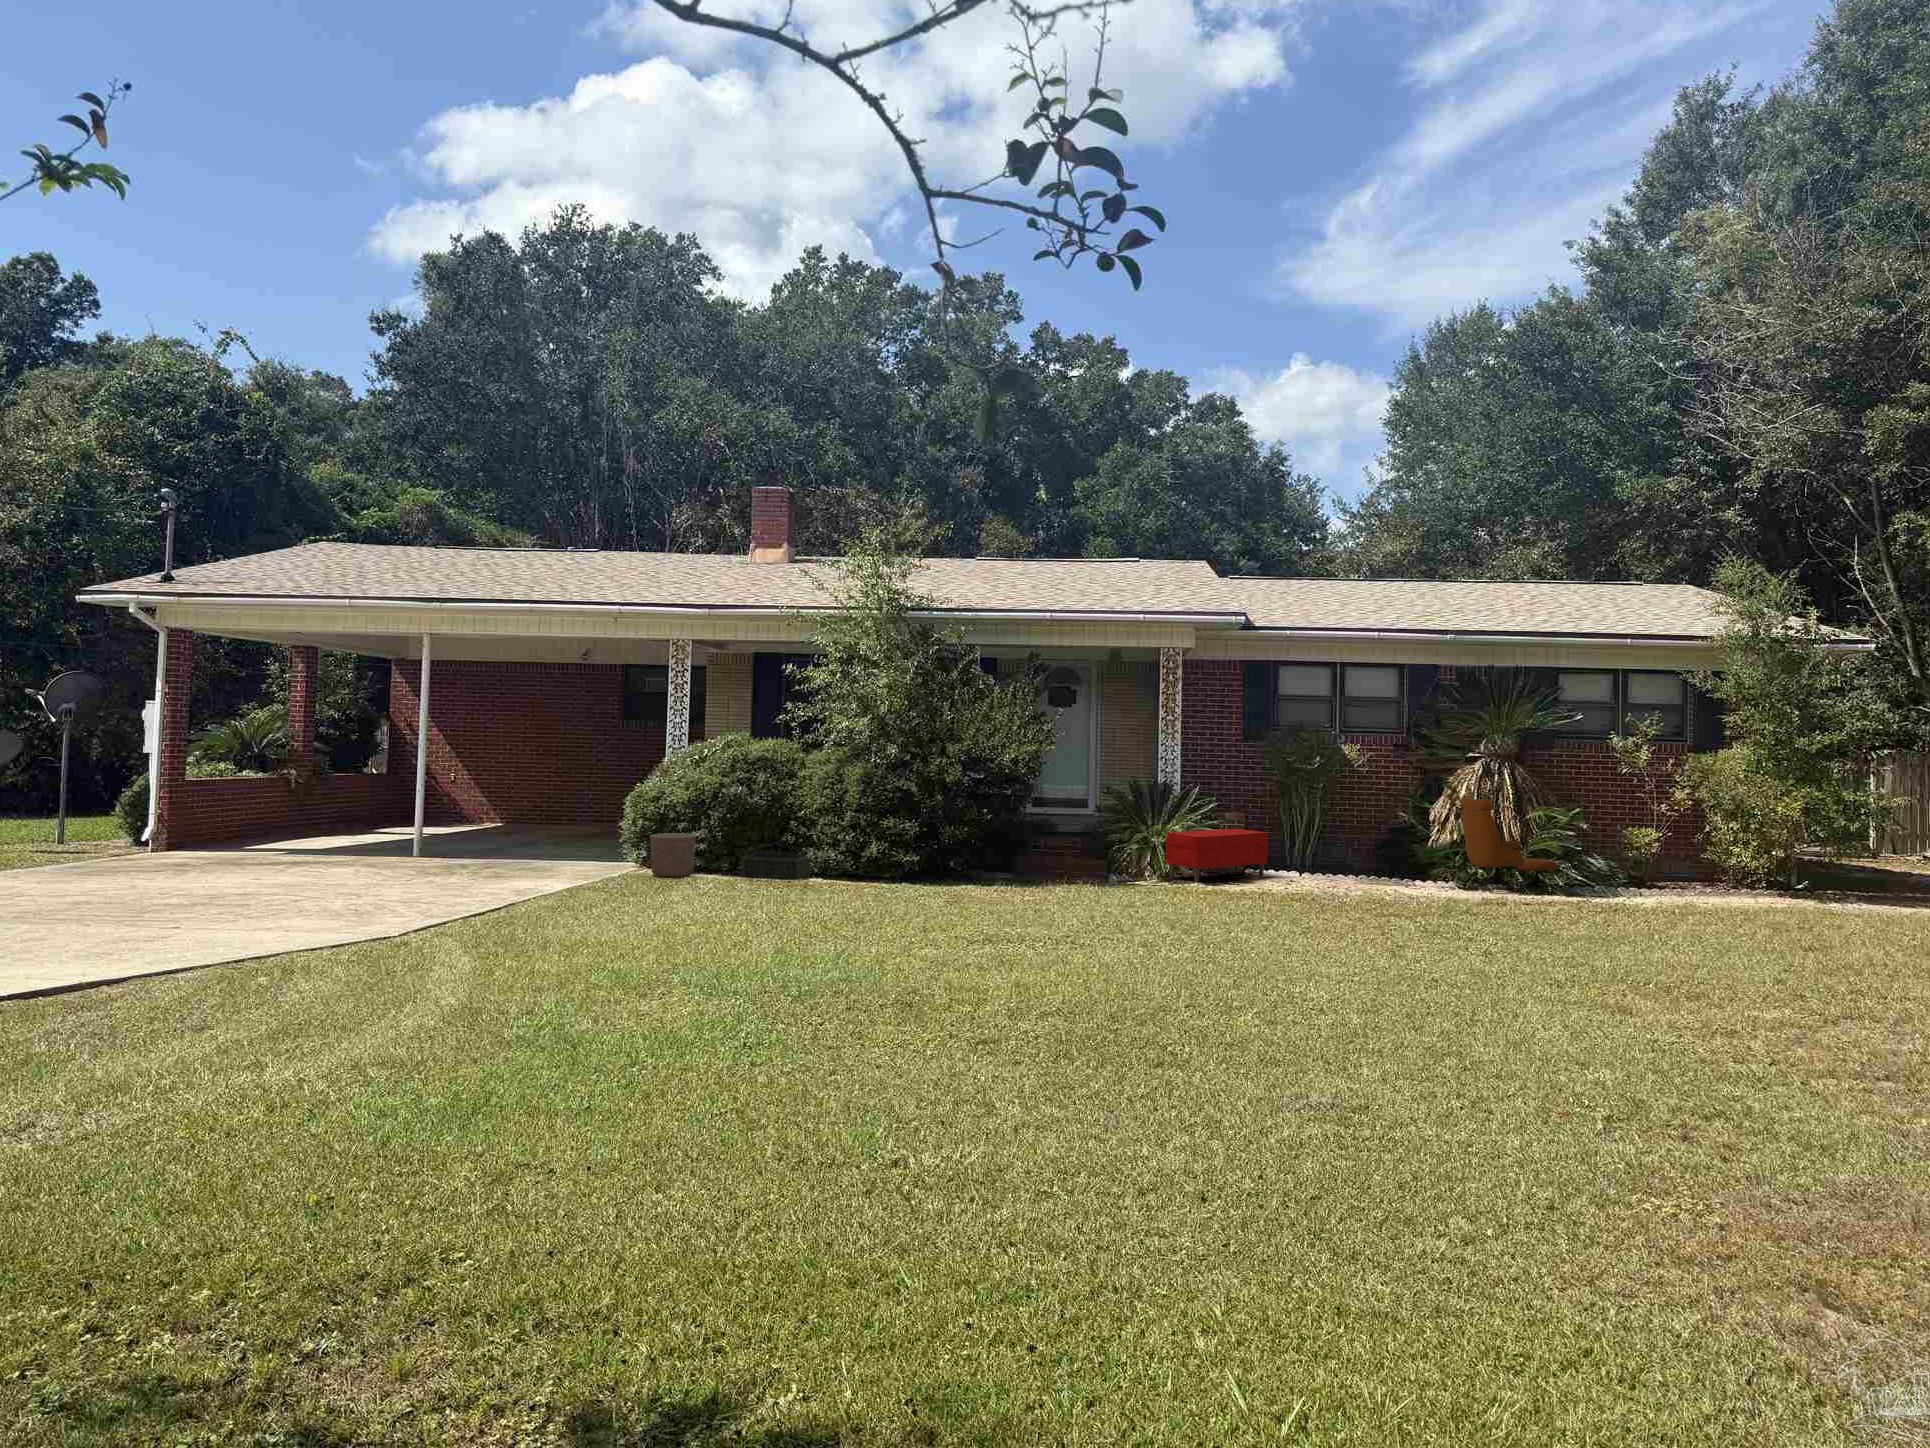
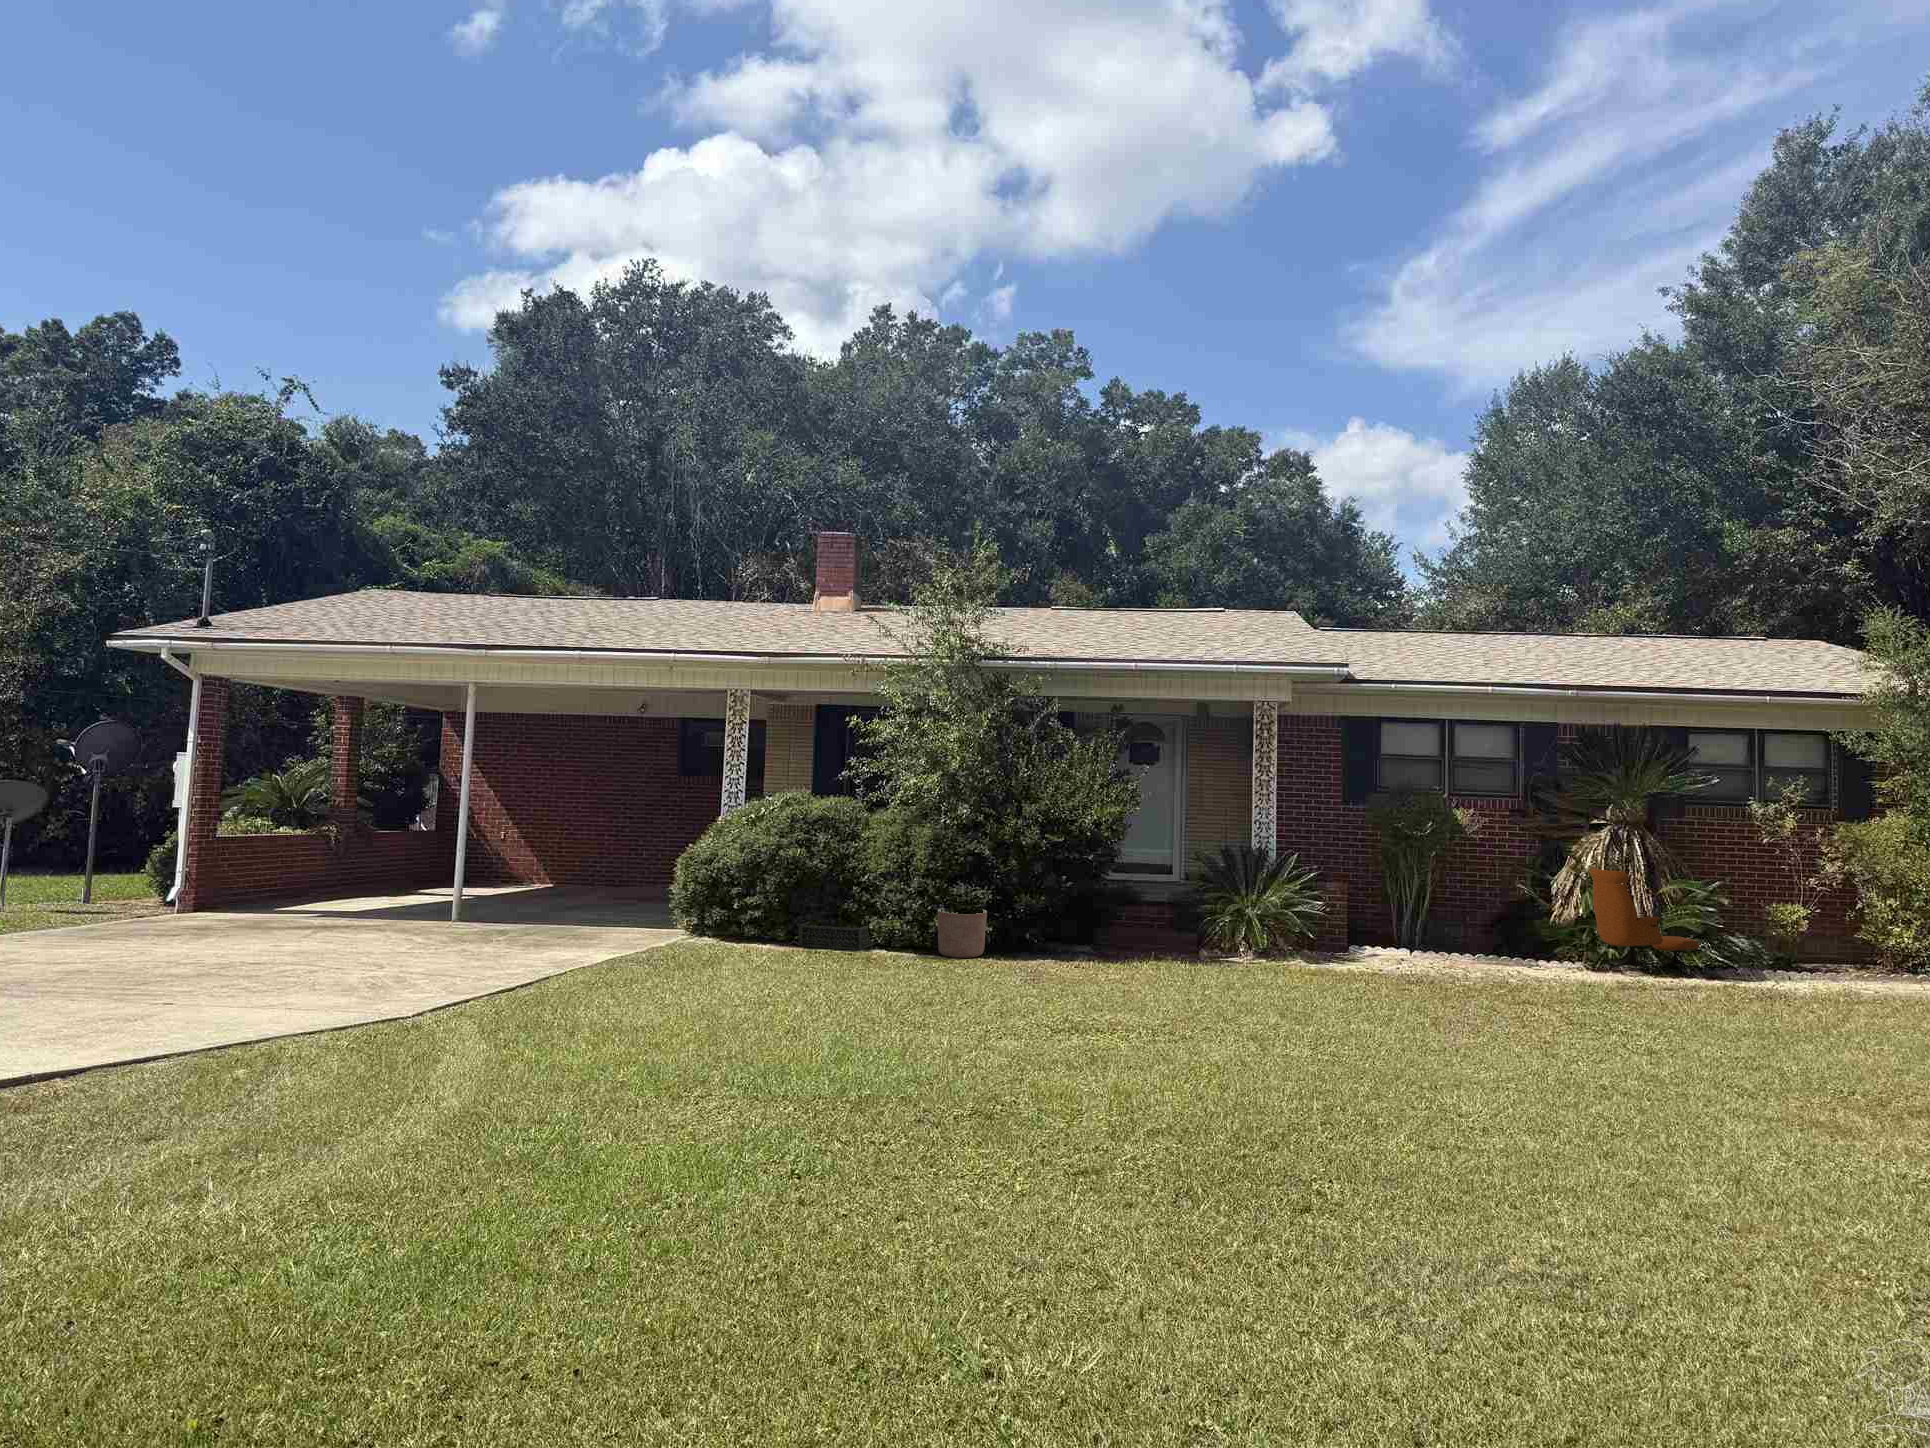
bench: present [1166,829,1268,883] -> none [1262,899,1374,960]
planter: present [650,833,696,877] -> present [938,909,987,958]

